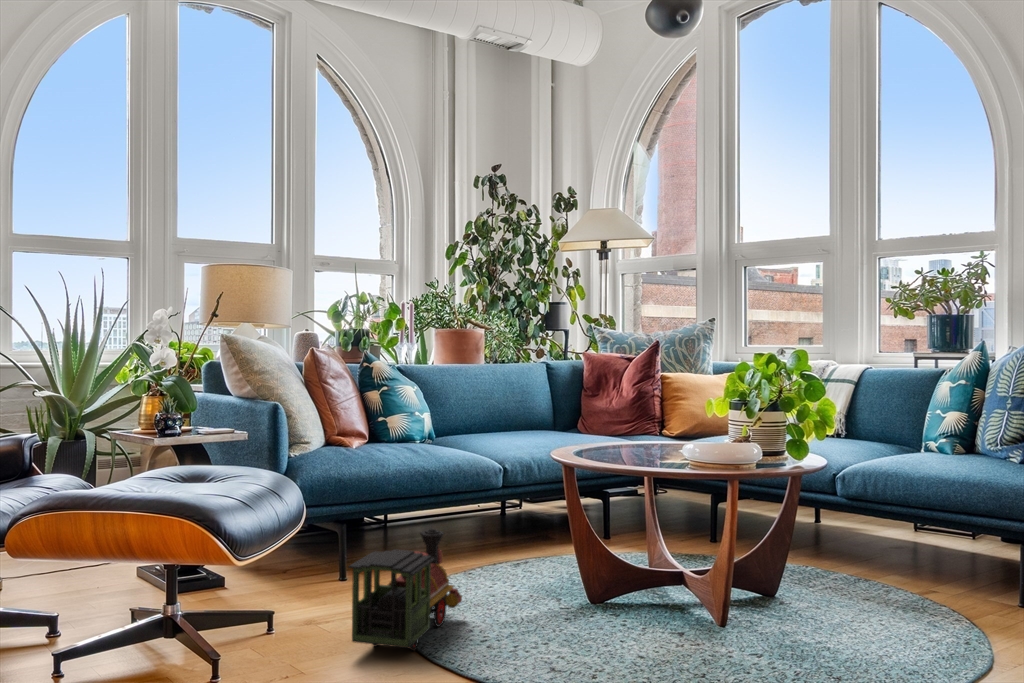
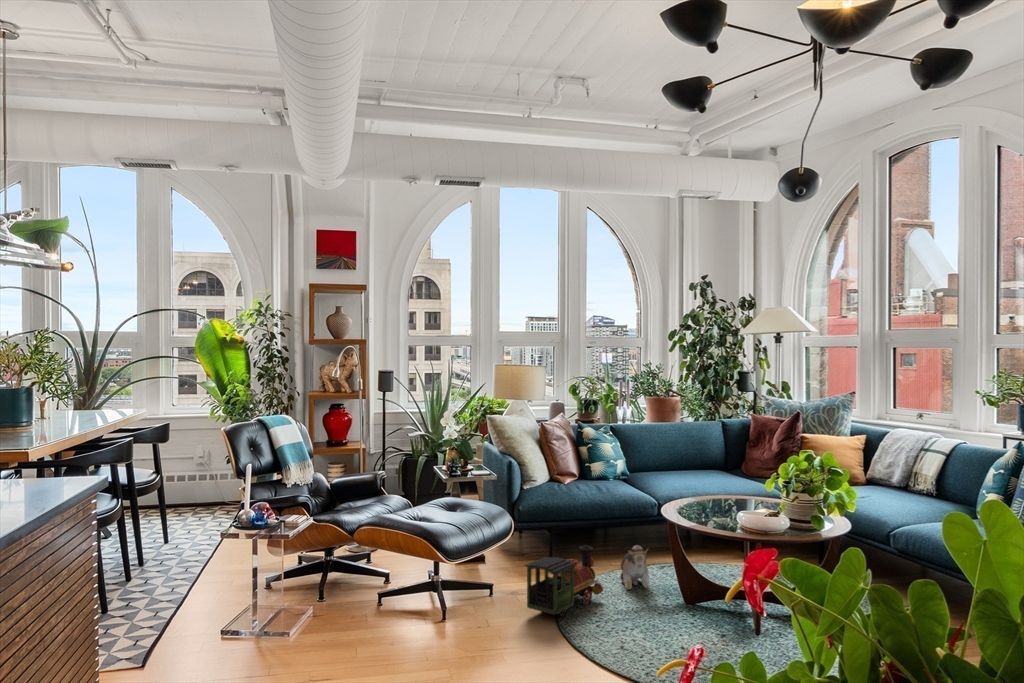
plush toy: none [466,524,525,597] -> present [620,545,649,590]

